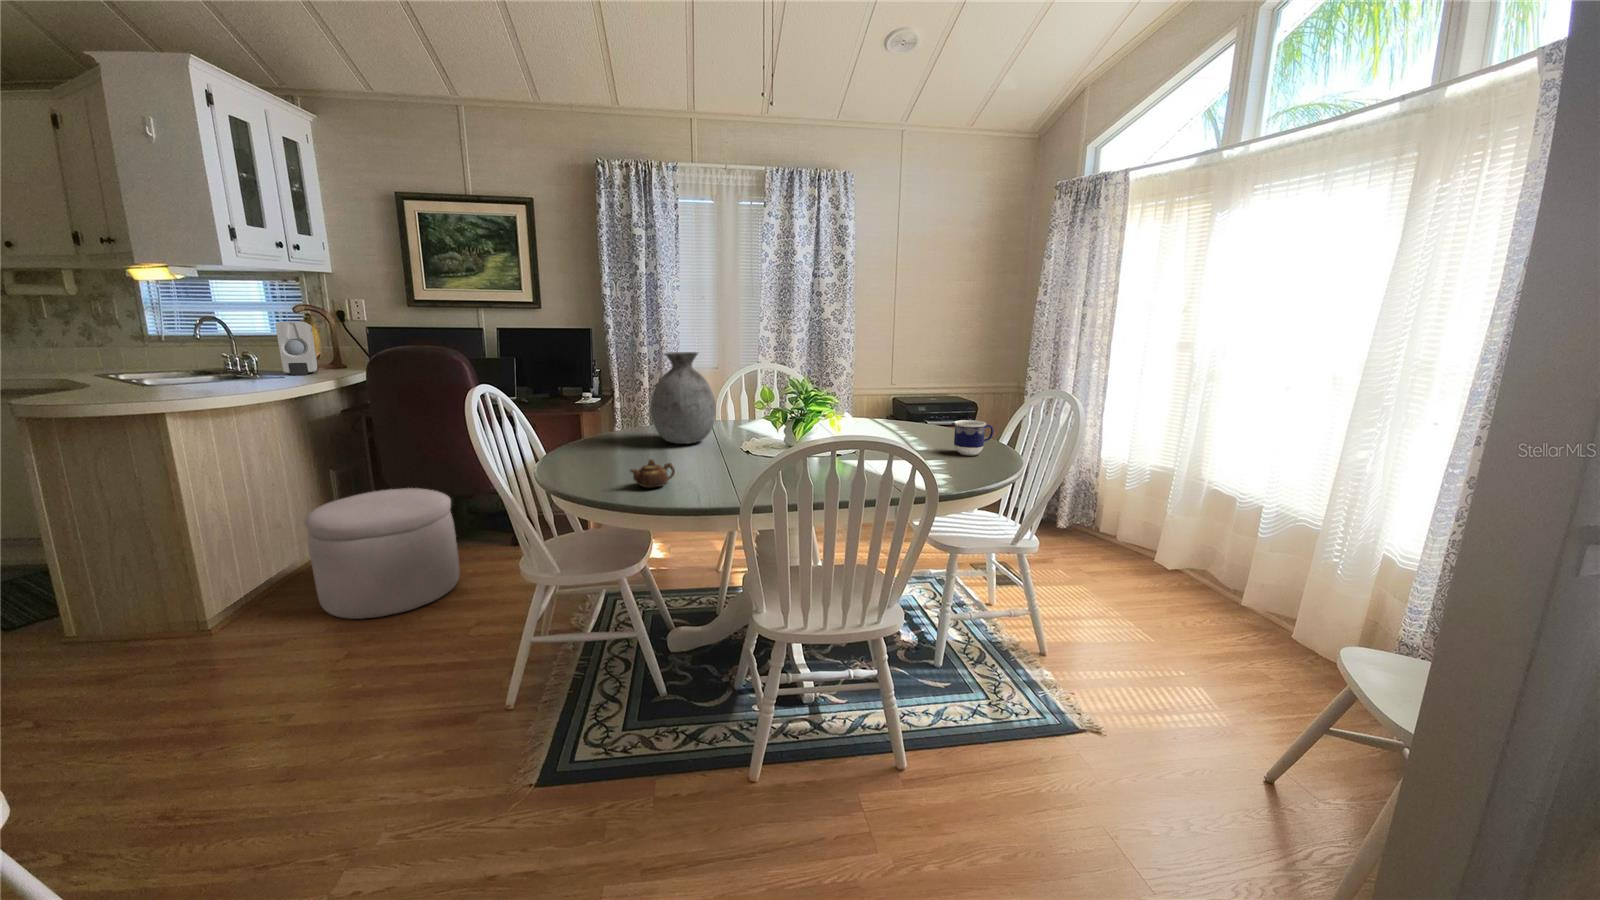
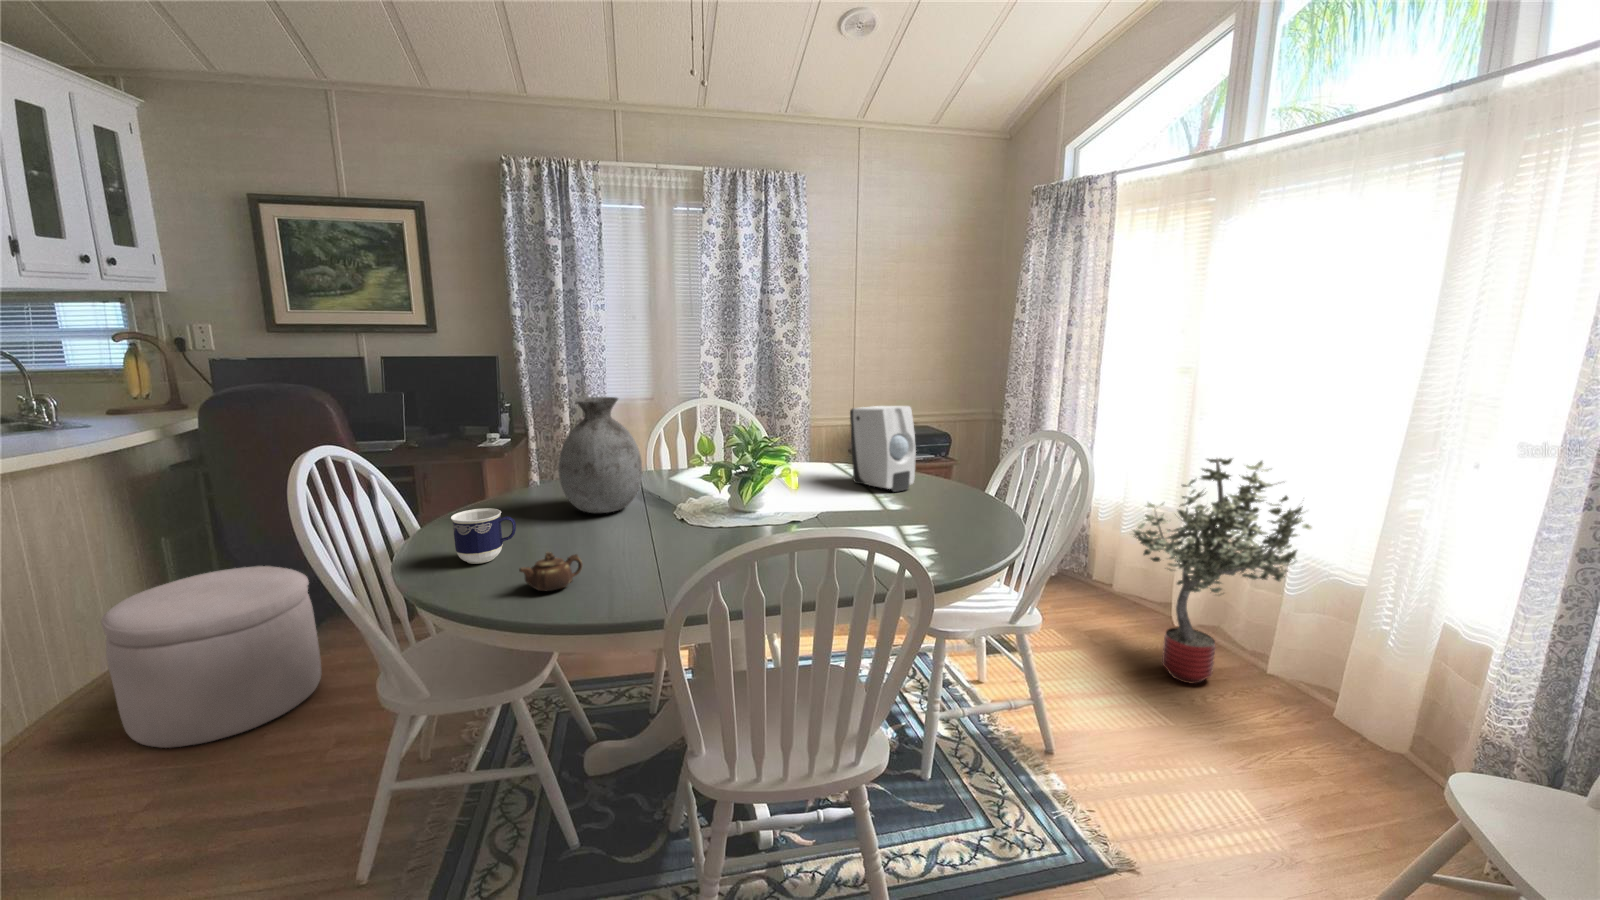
soap dispenser: present [276,322,318,375] -> present [850,406,916,492]
potted tree: none [1127,415,1283,611] -> present [1133,458,1312,684]
cup: present [954,420,993,455] -> present [451,508,516,564]

